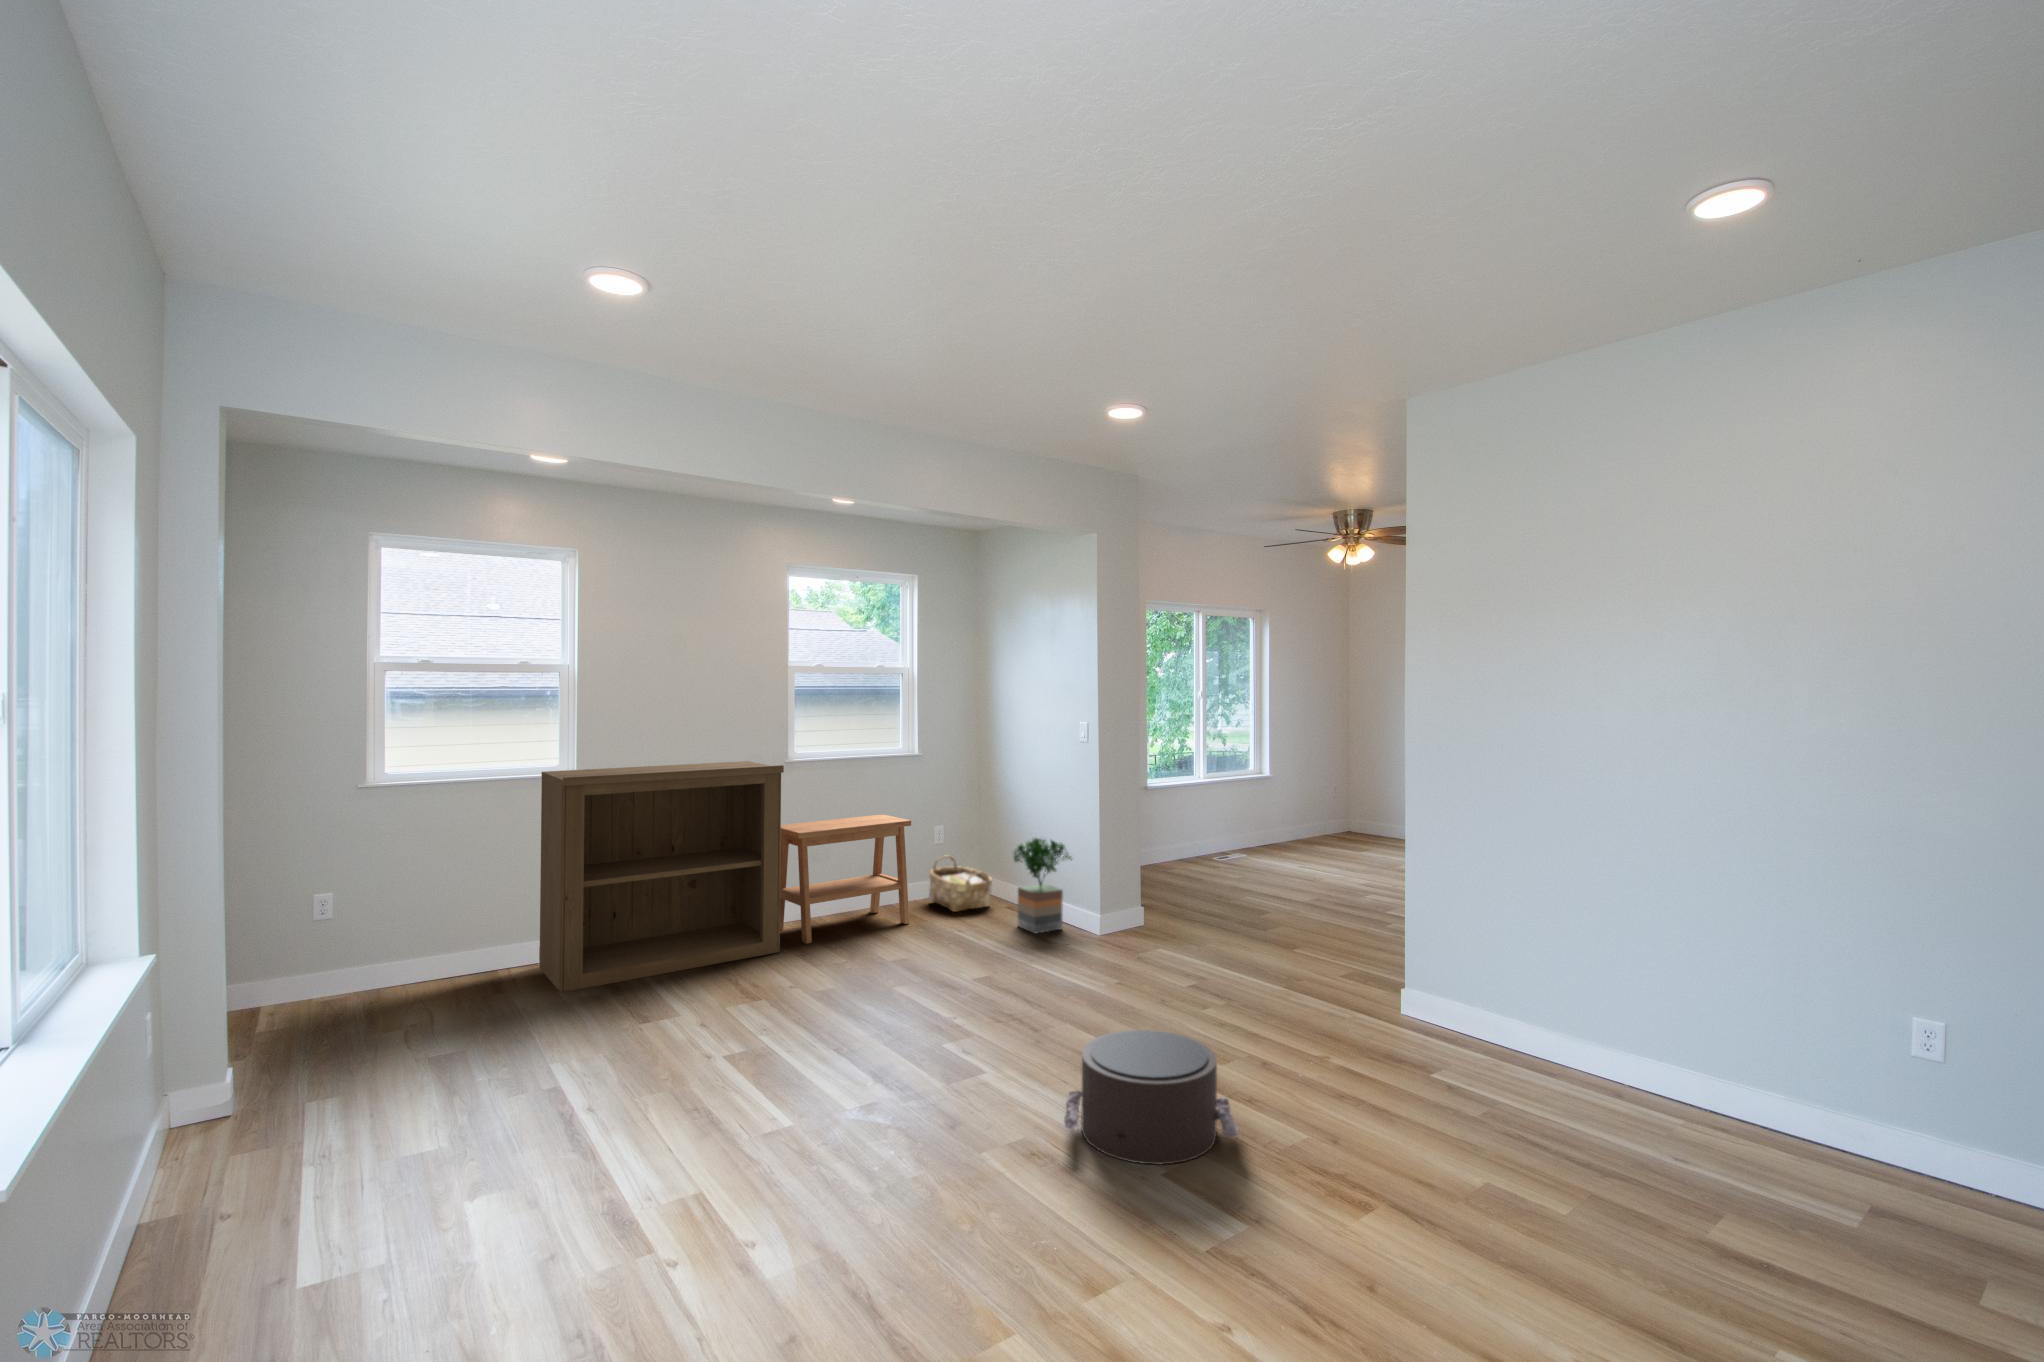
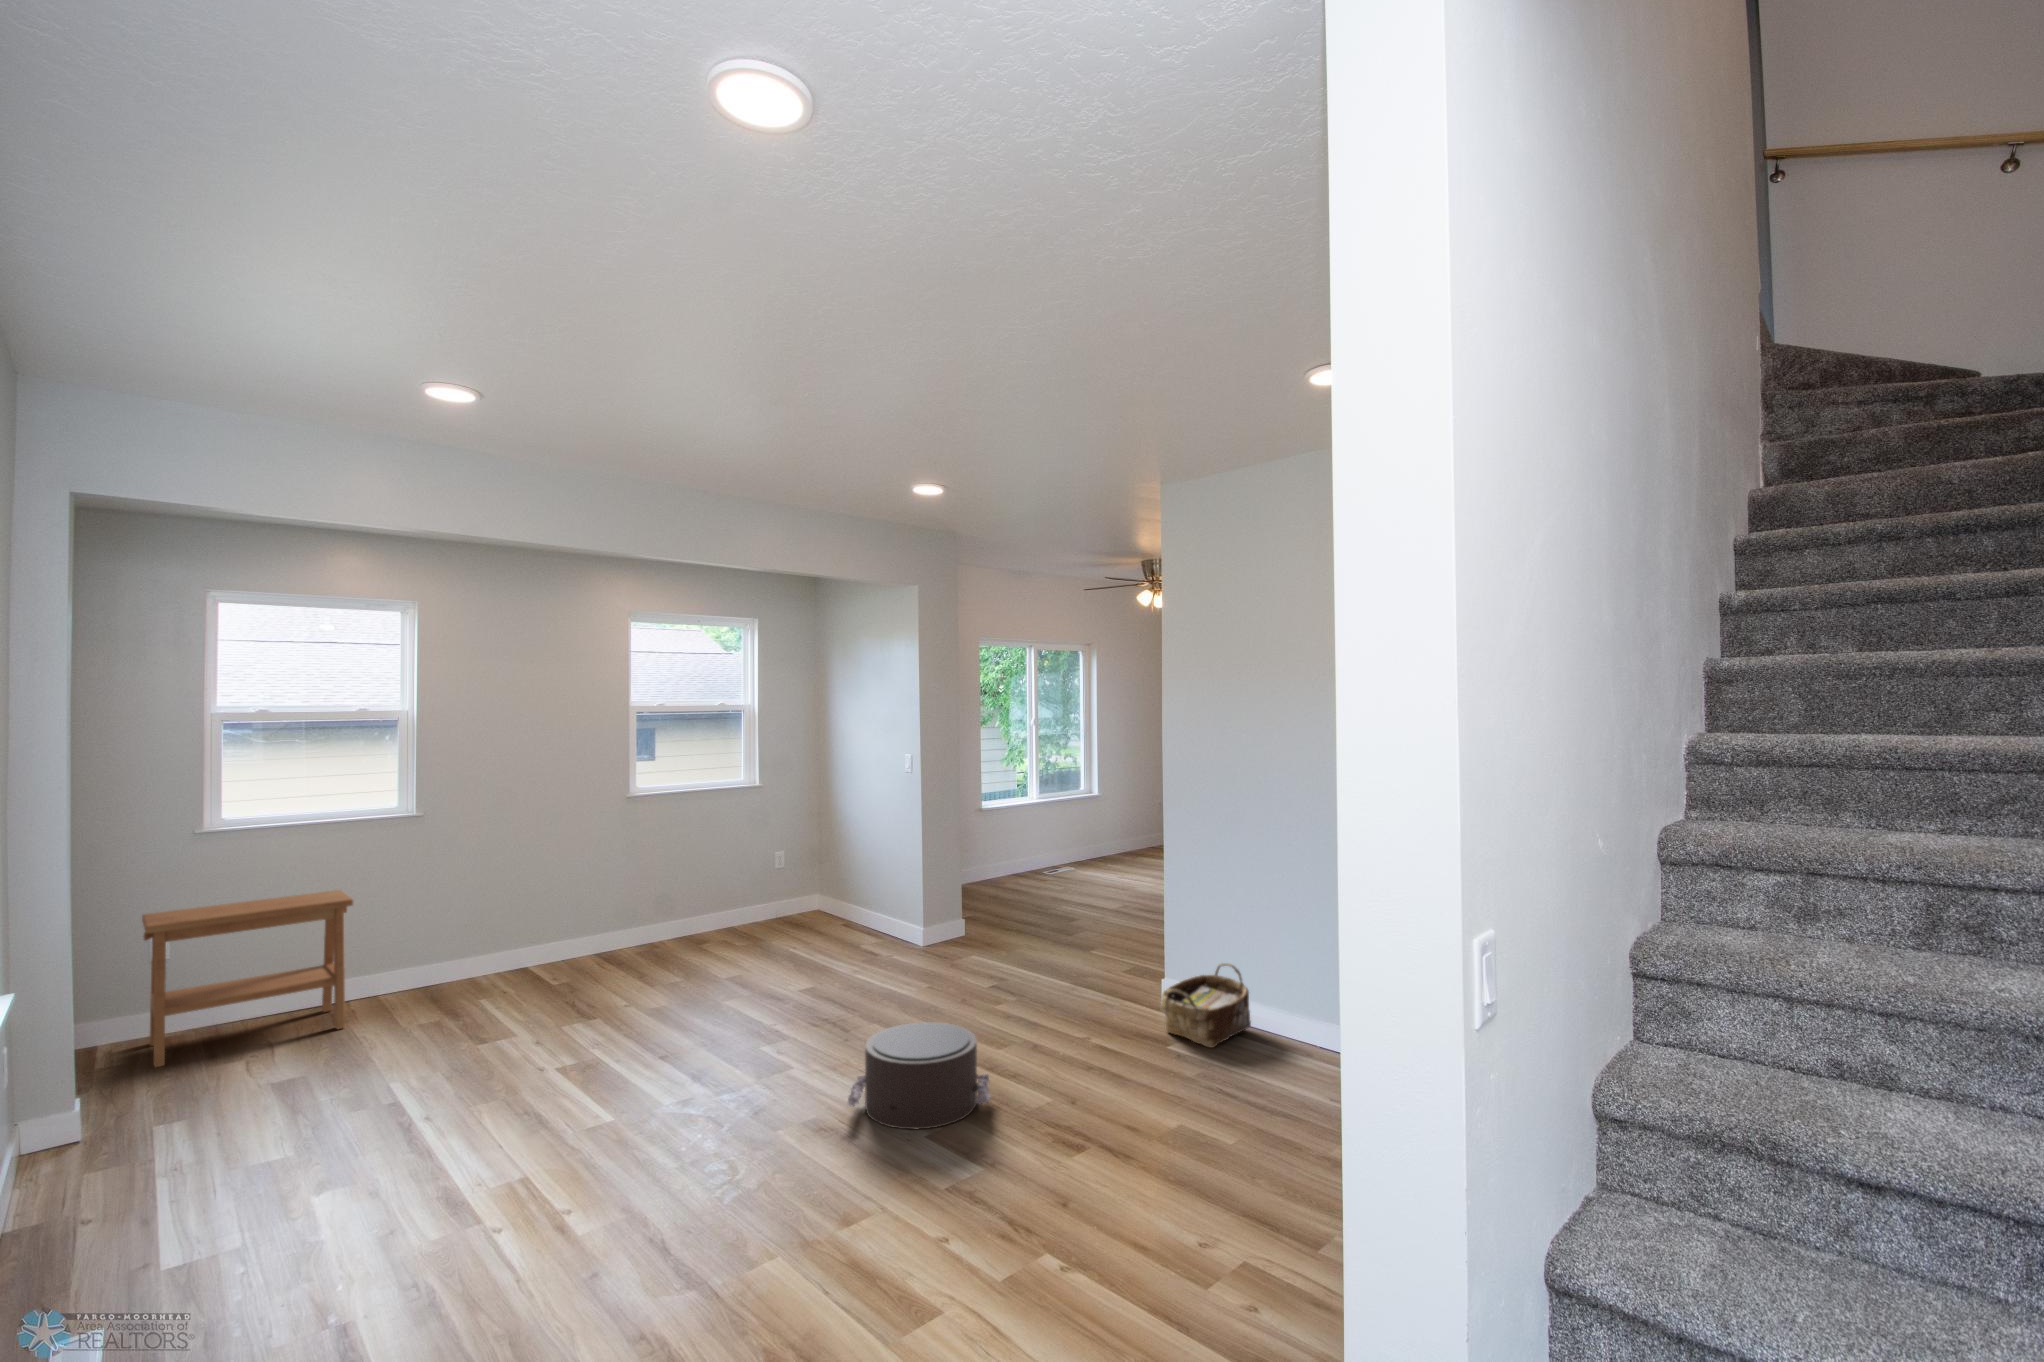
bookshelf: present [539,761,784,992] -> none [382,797,623,1020]
side table: present [780,814,911,943] -> present [142,890,353,1067]
potted tree: present [1013,838,1073,933] -> none [842,859,902,947]
woven basket: present [929,855,992,912] -> present [1161,963,1251,1048]

